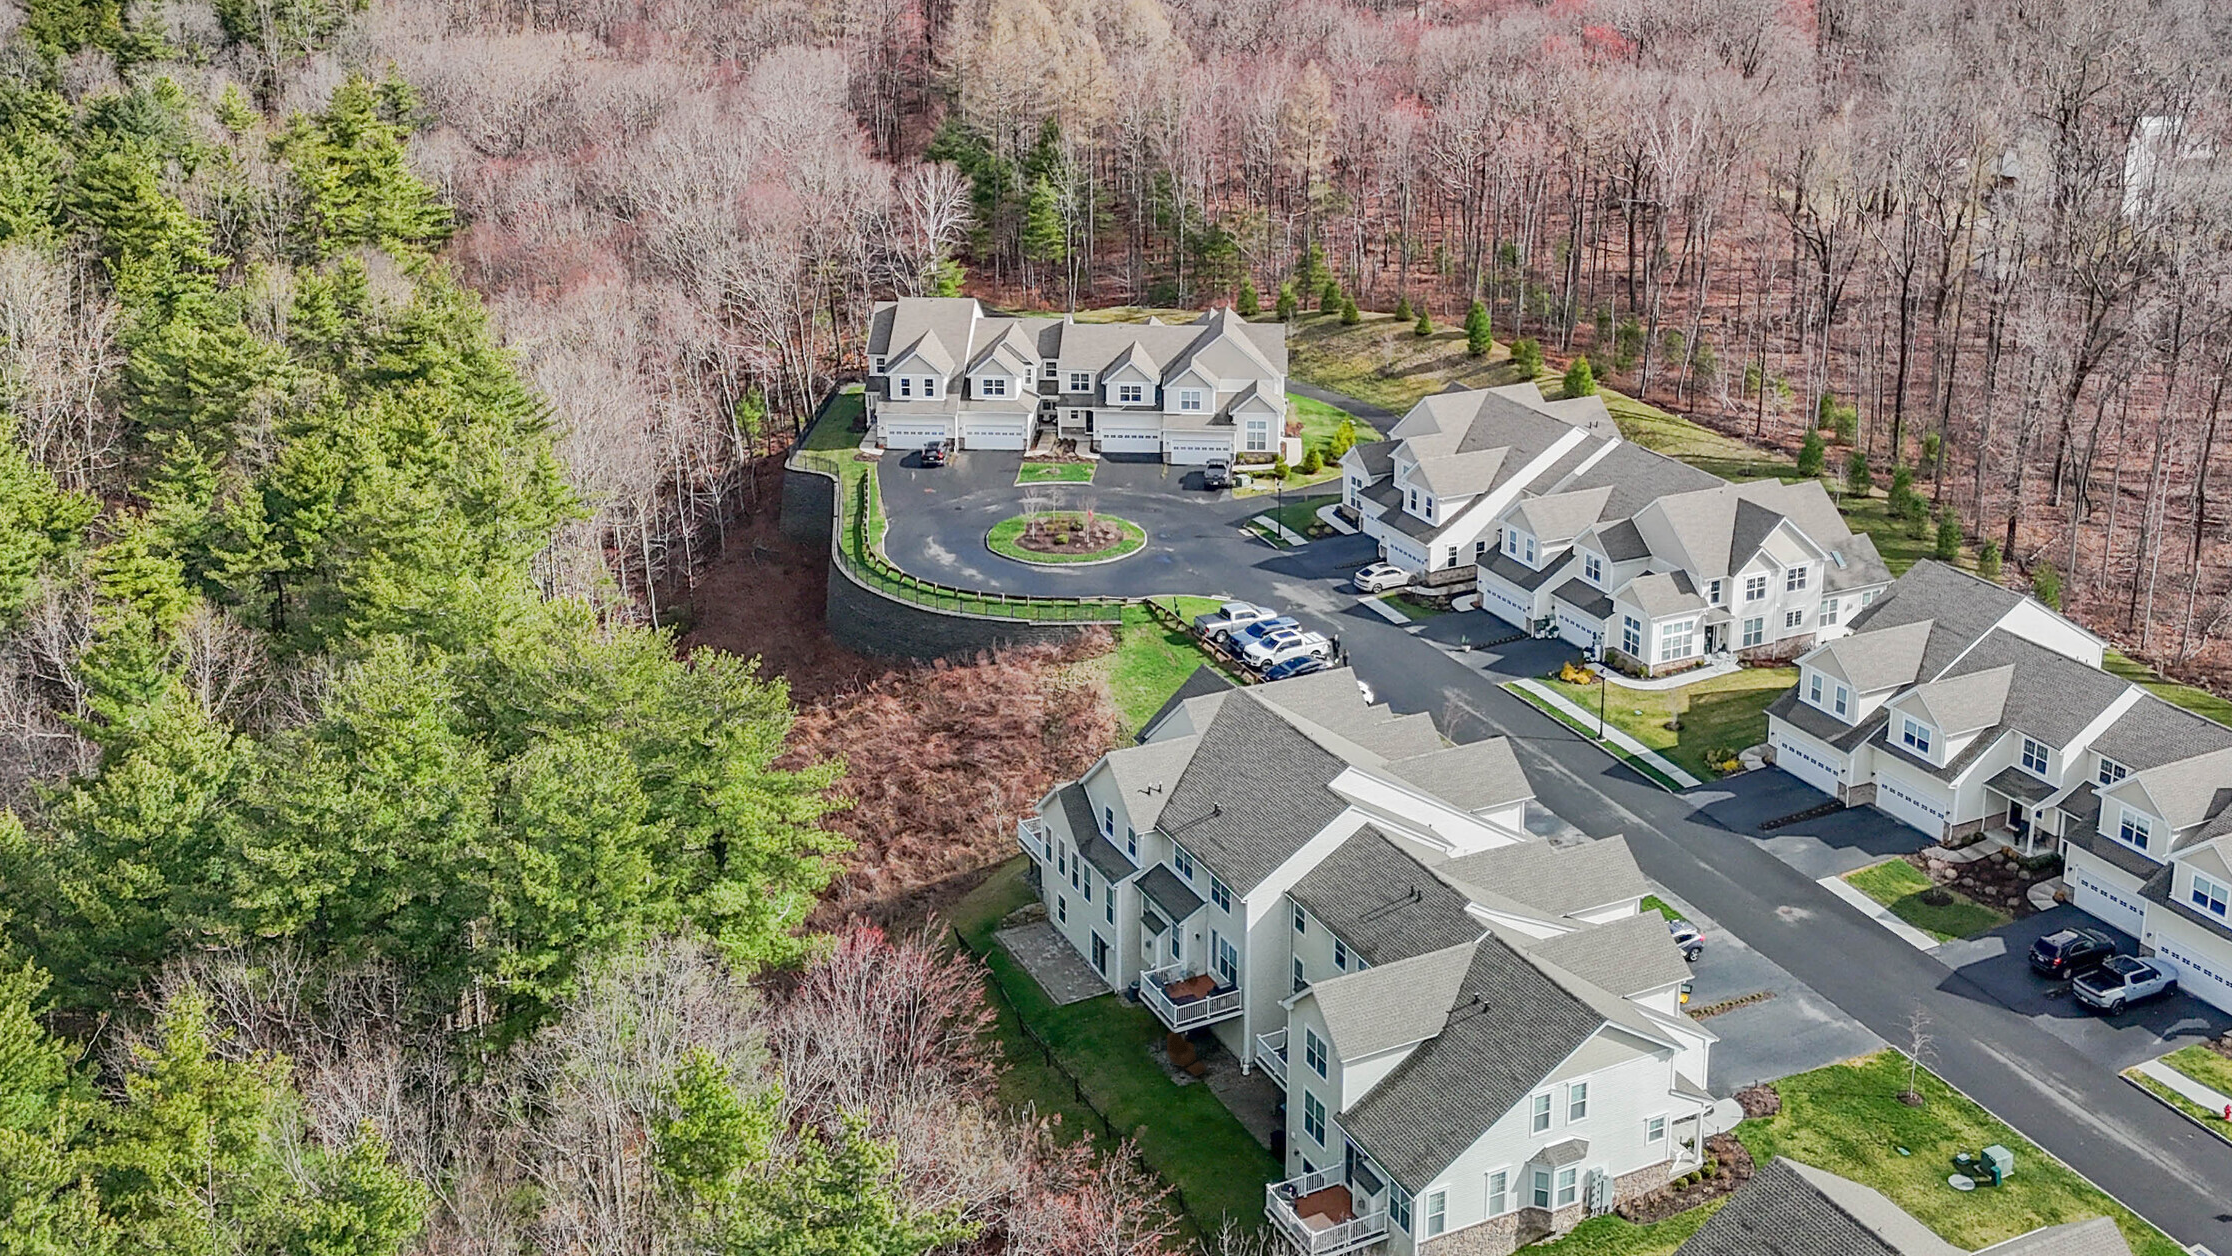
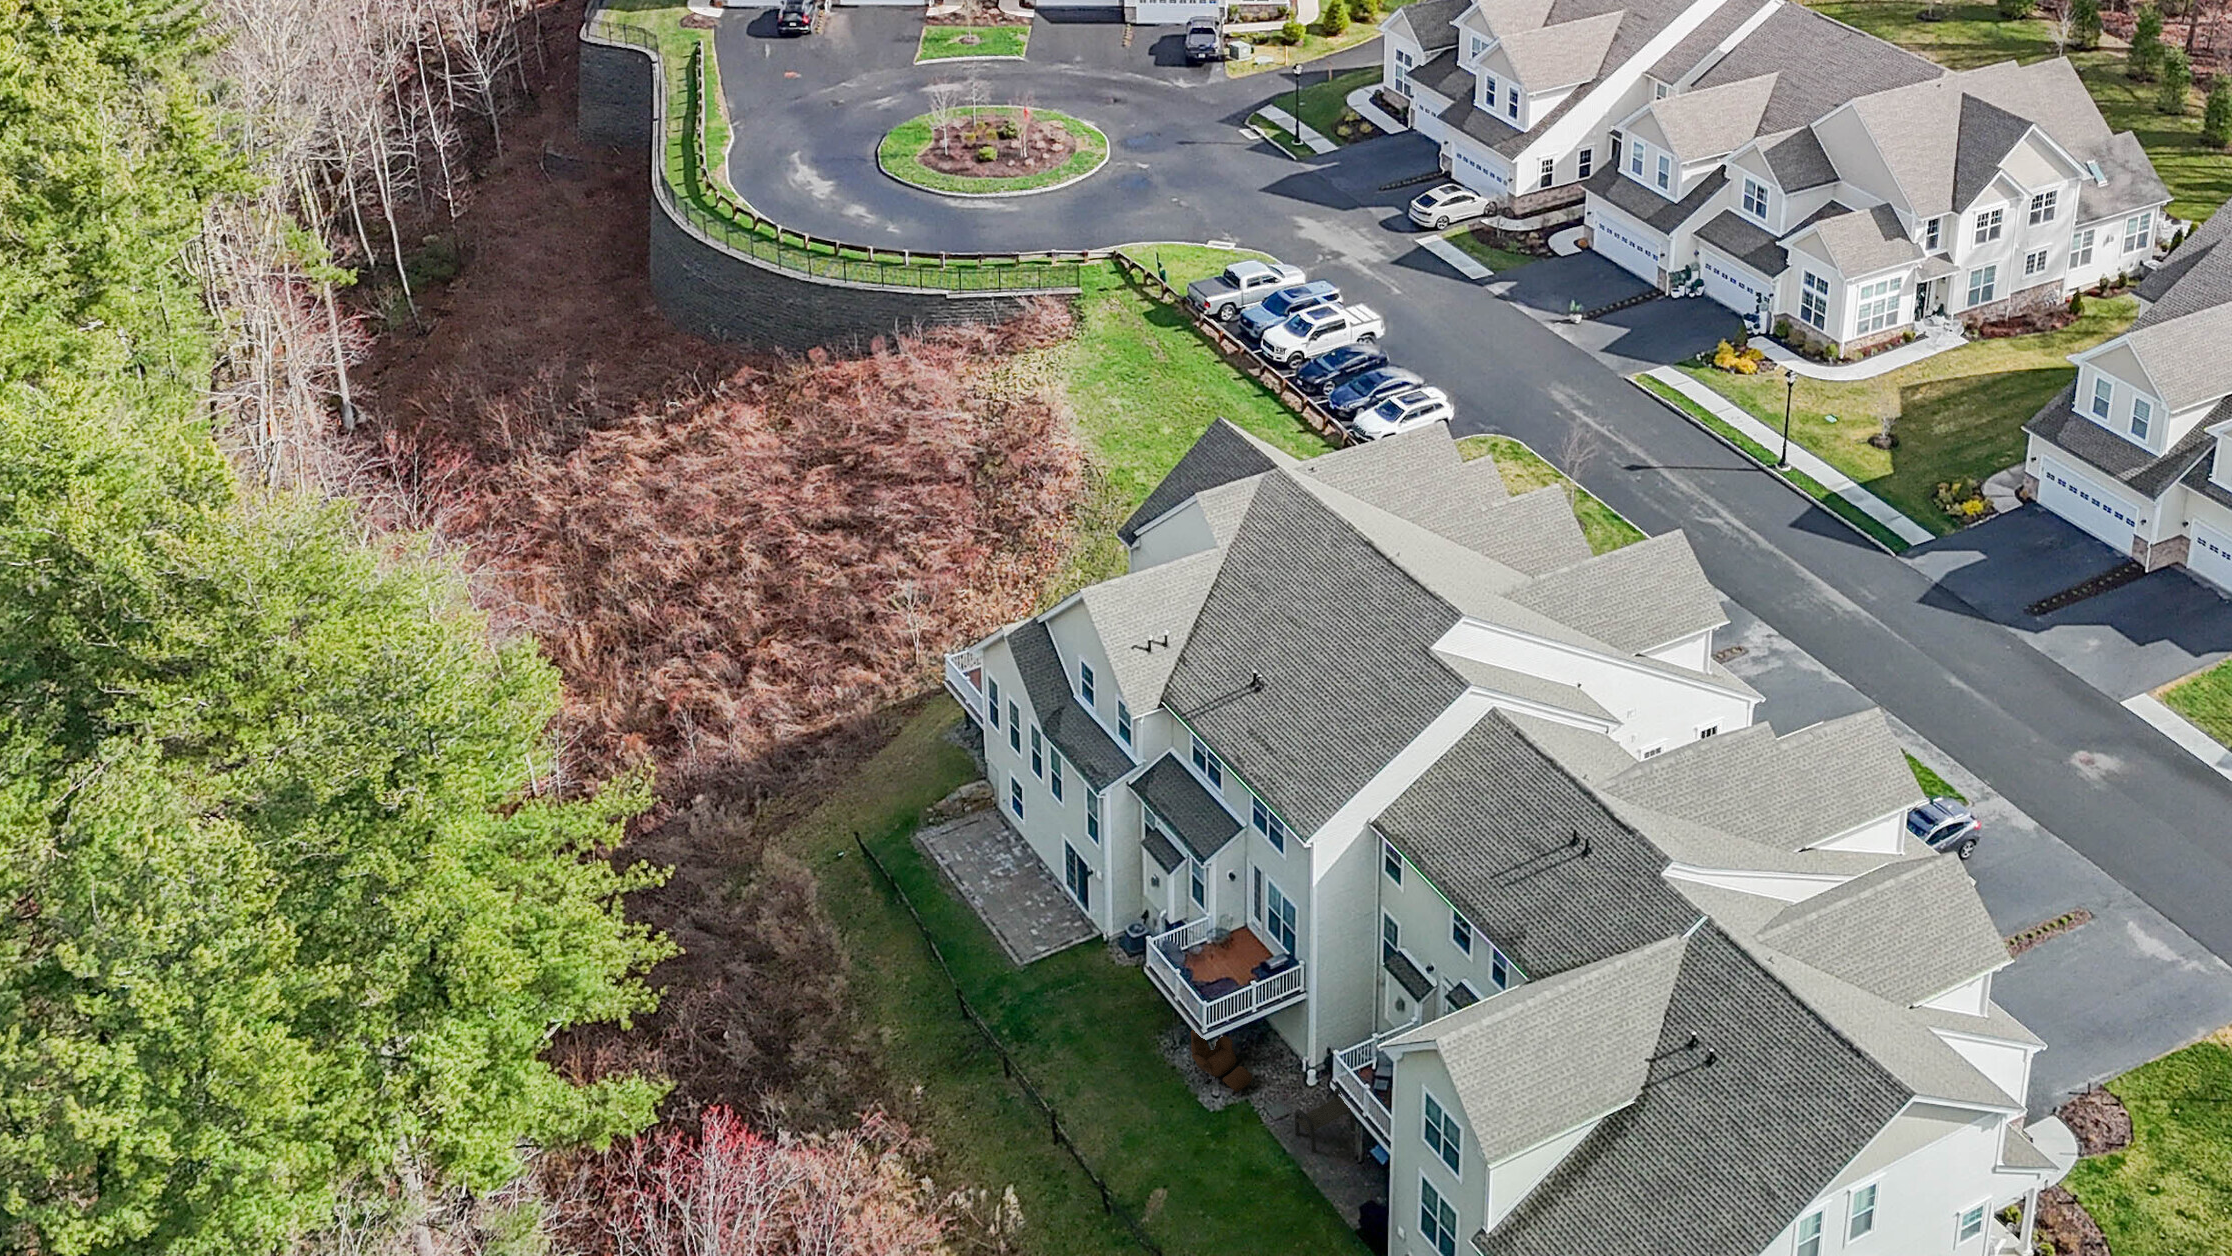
bench: none [1232,1071,1272,1111] -> present [1295,1088,1355,1153]

